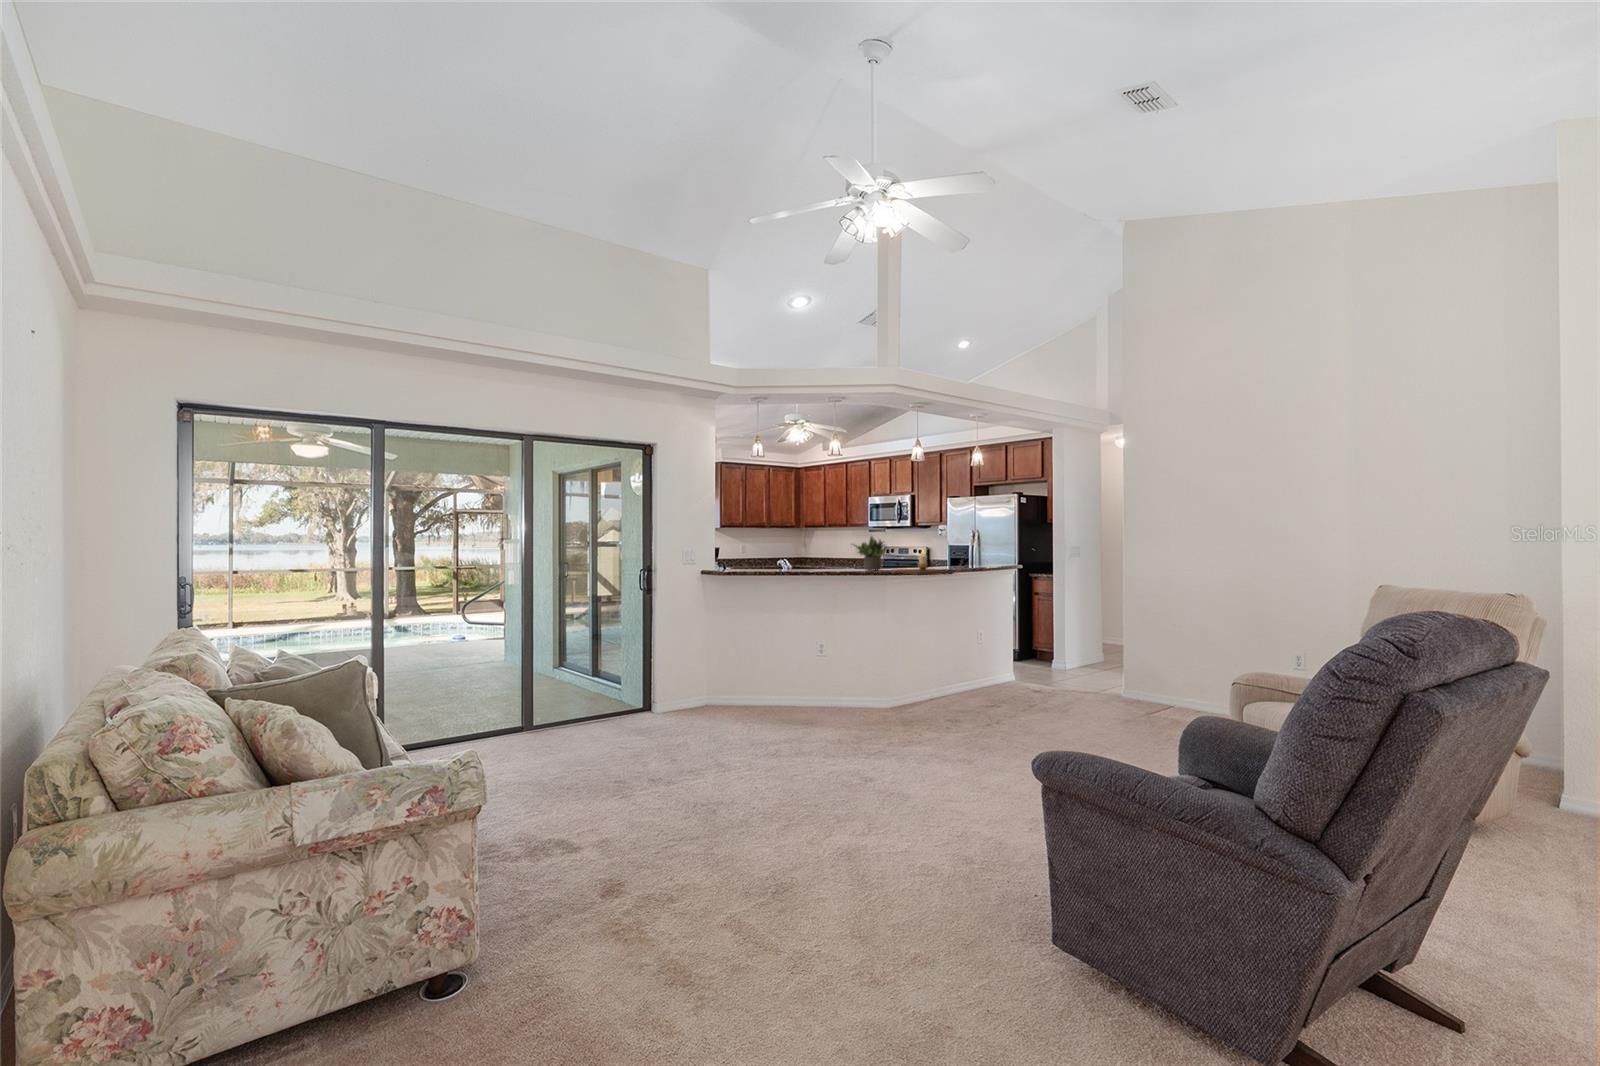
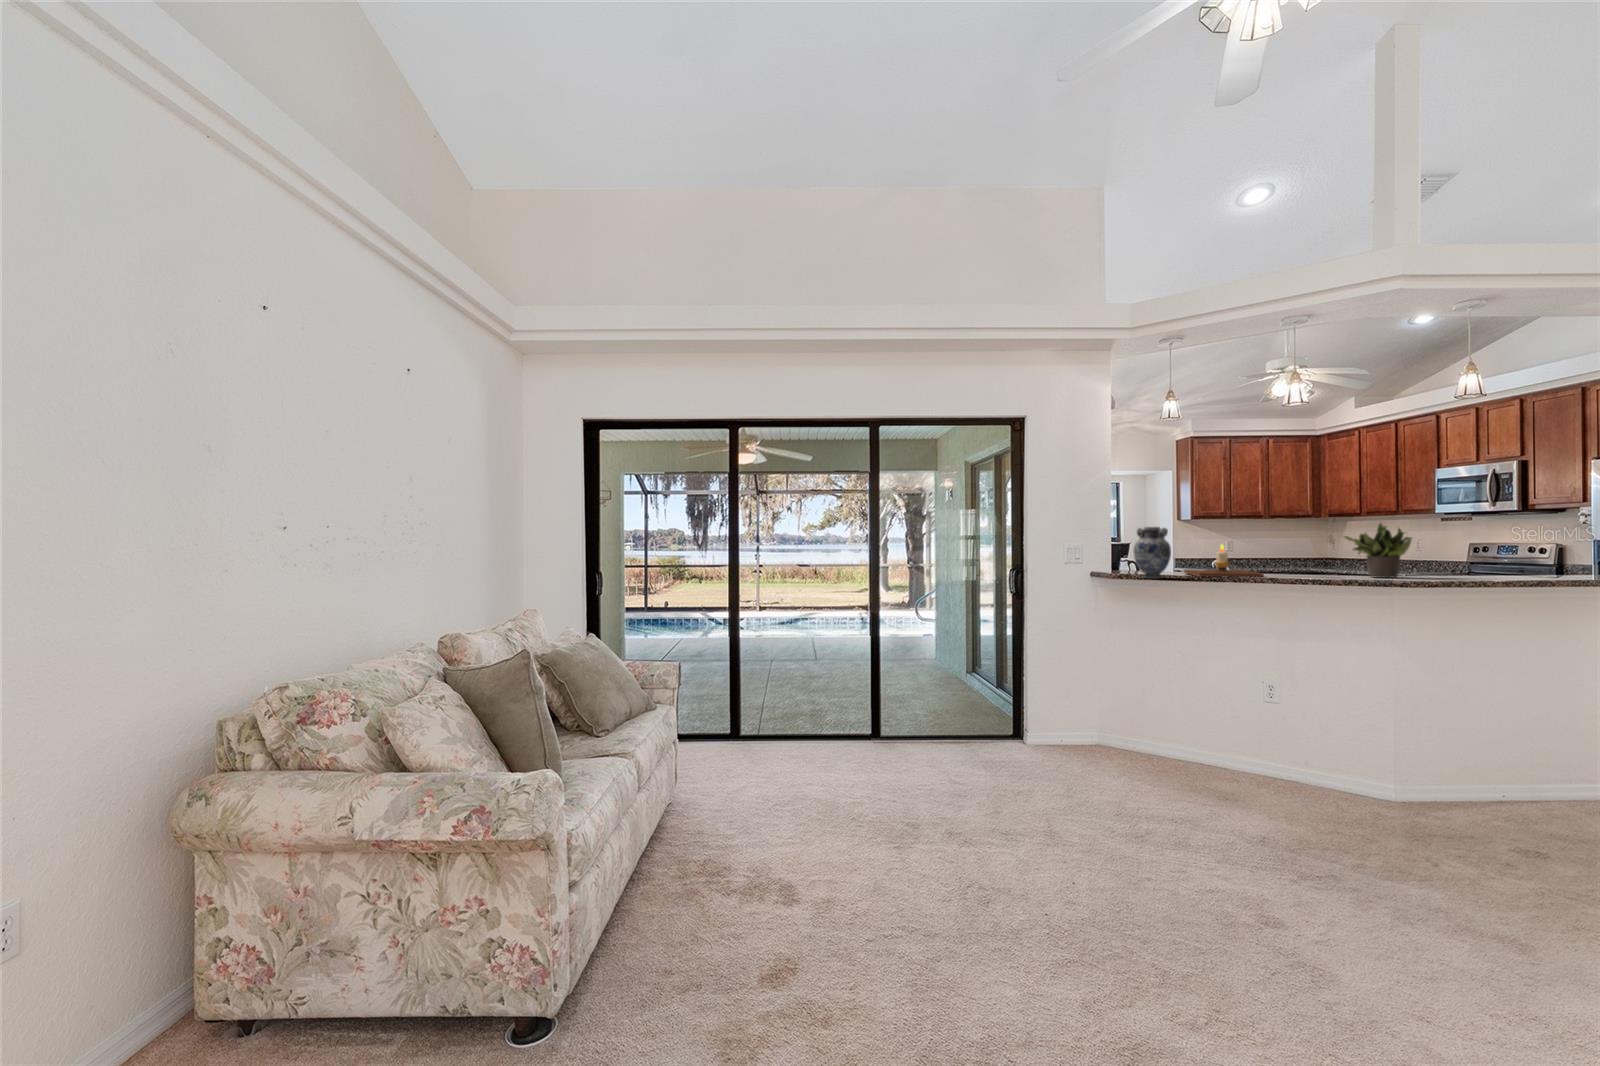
decorative vase: none [732,537,757,576] -> present [1133,527,1171,579]
candle: present [893,550,953,575] -> present [1184,545,1264,577]

